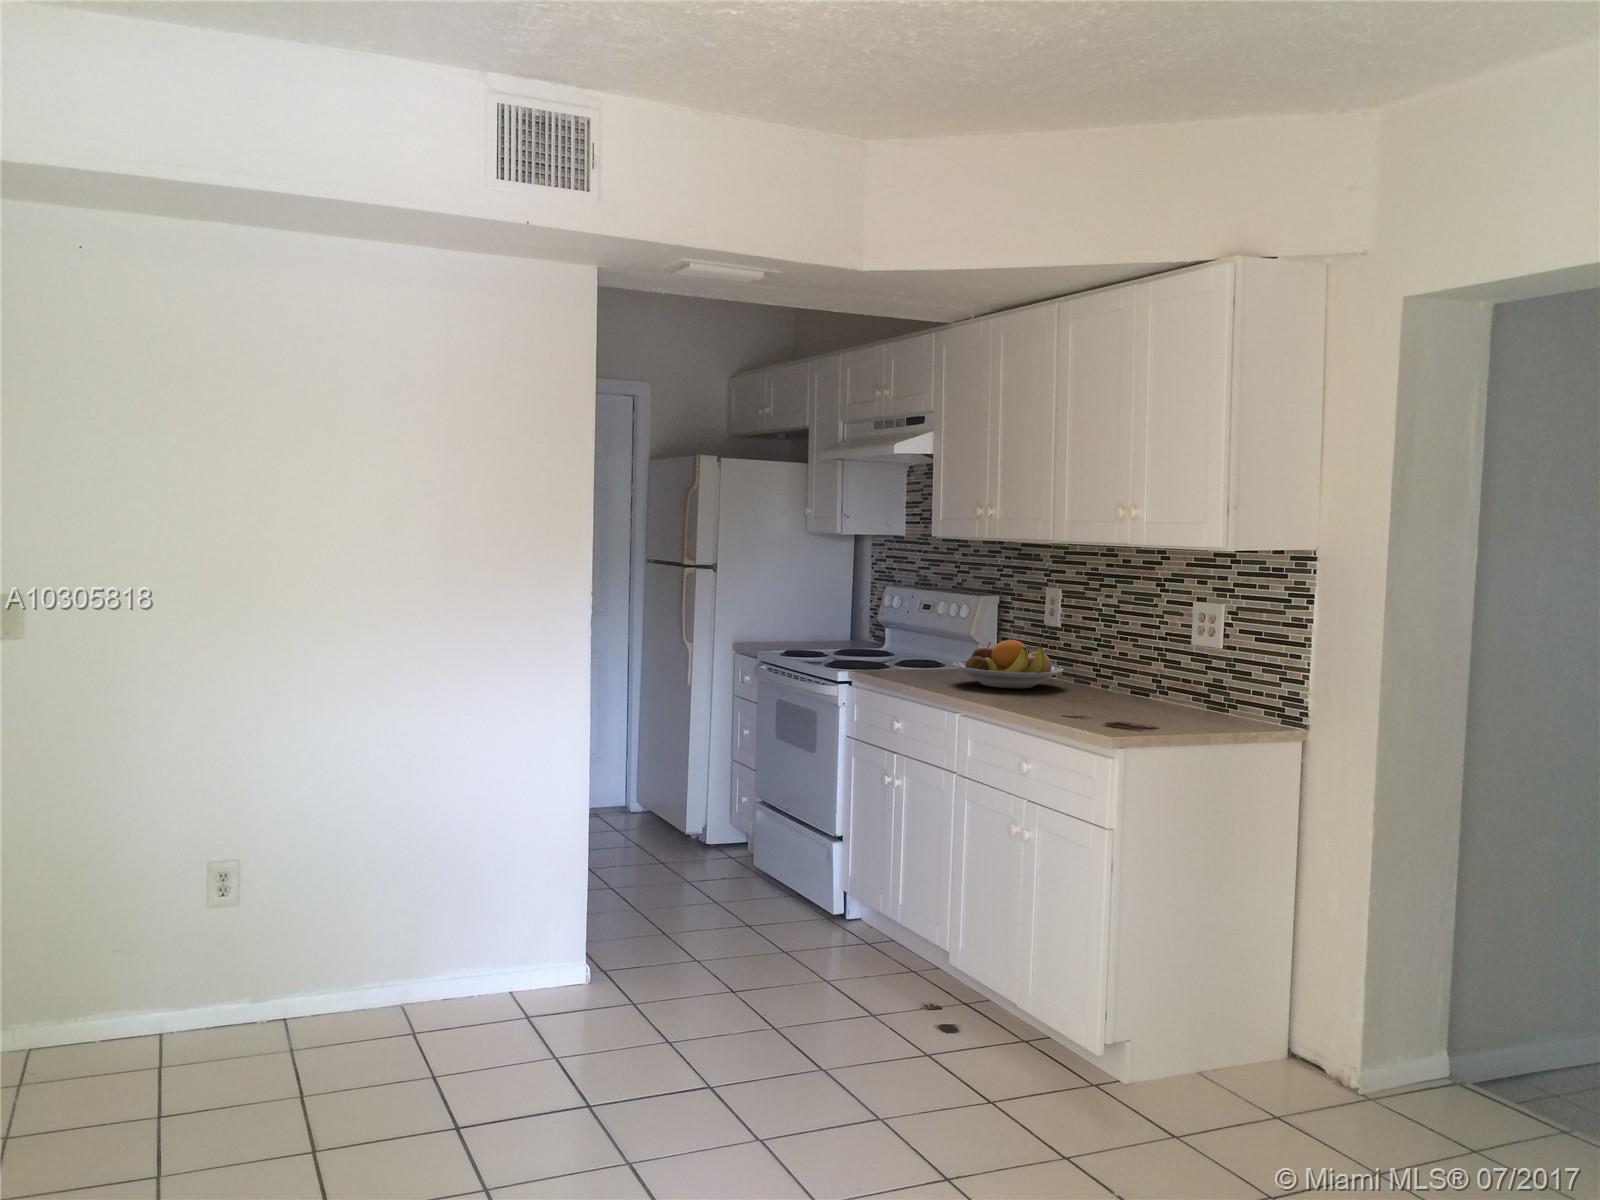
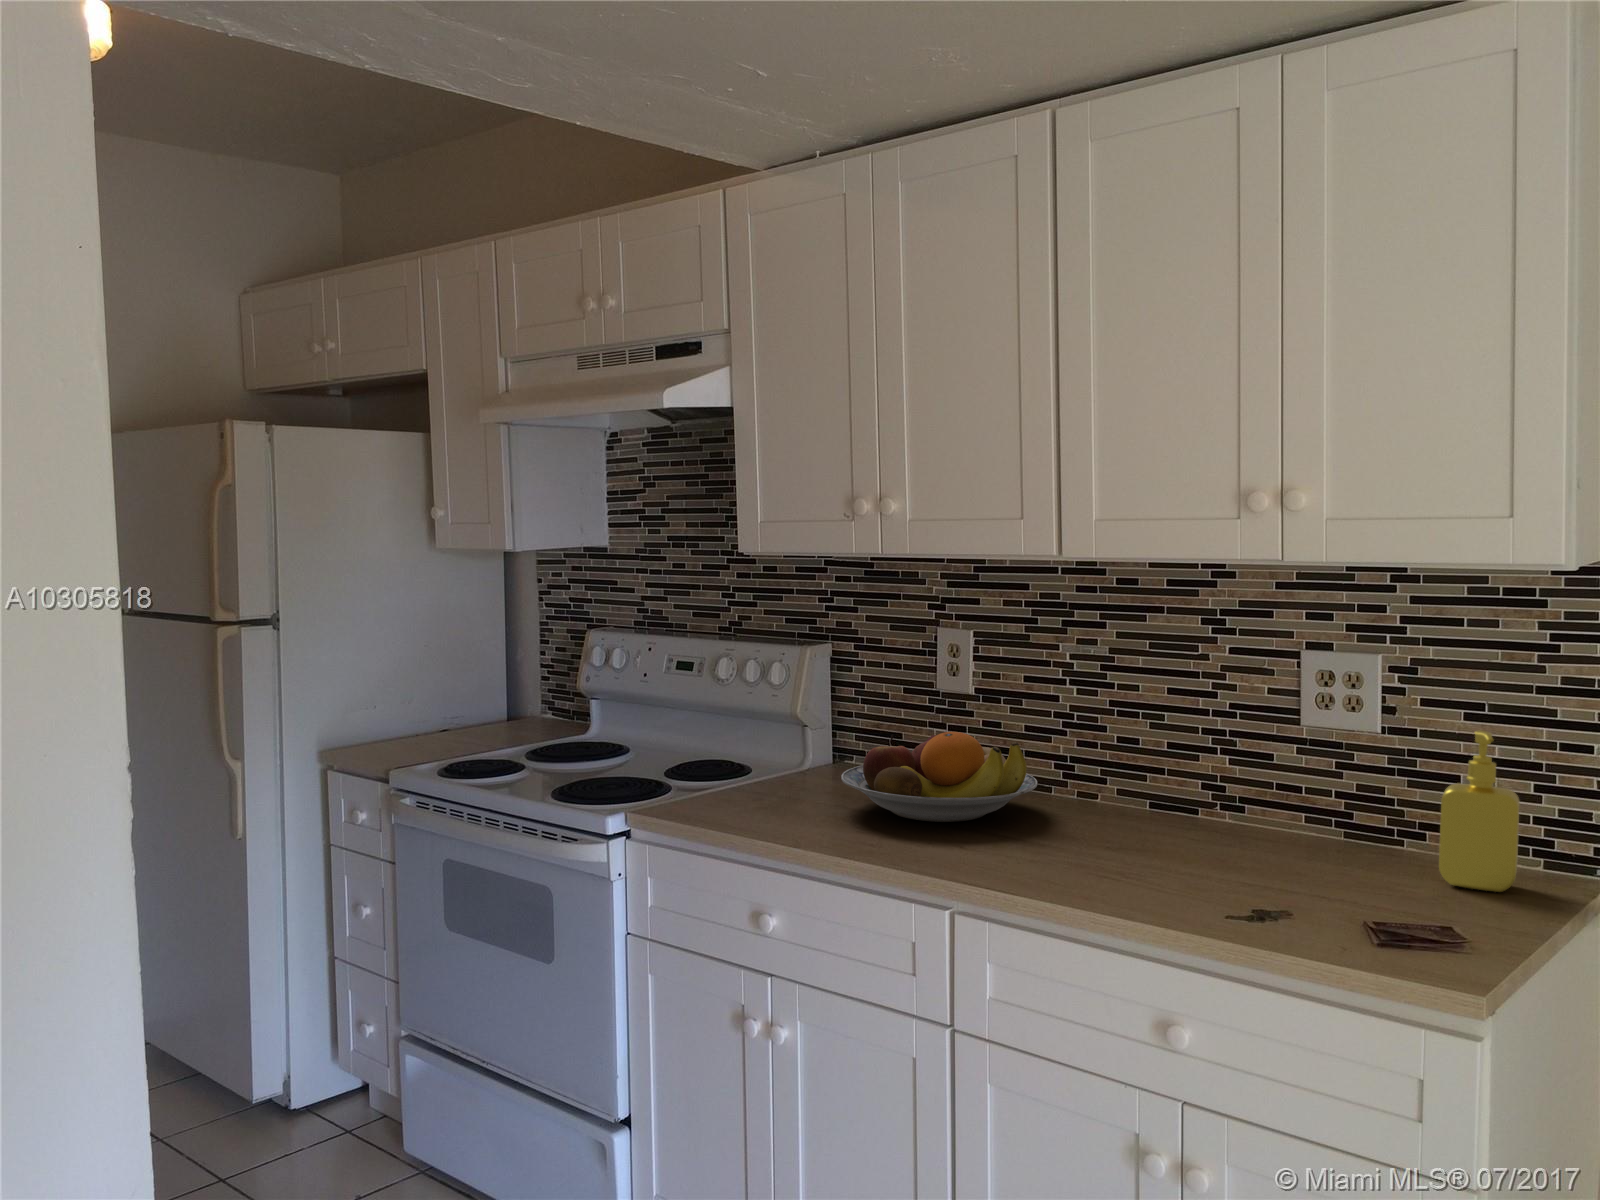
soap dispenser: none [1197,640,1240,725] -> present [1439,730,1520,892]

